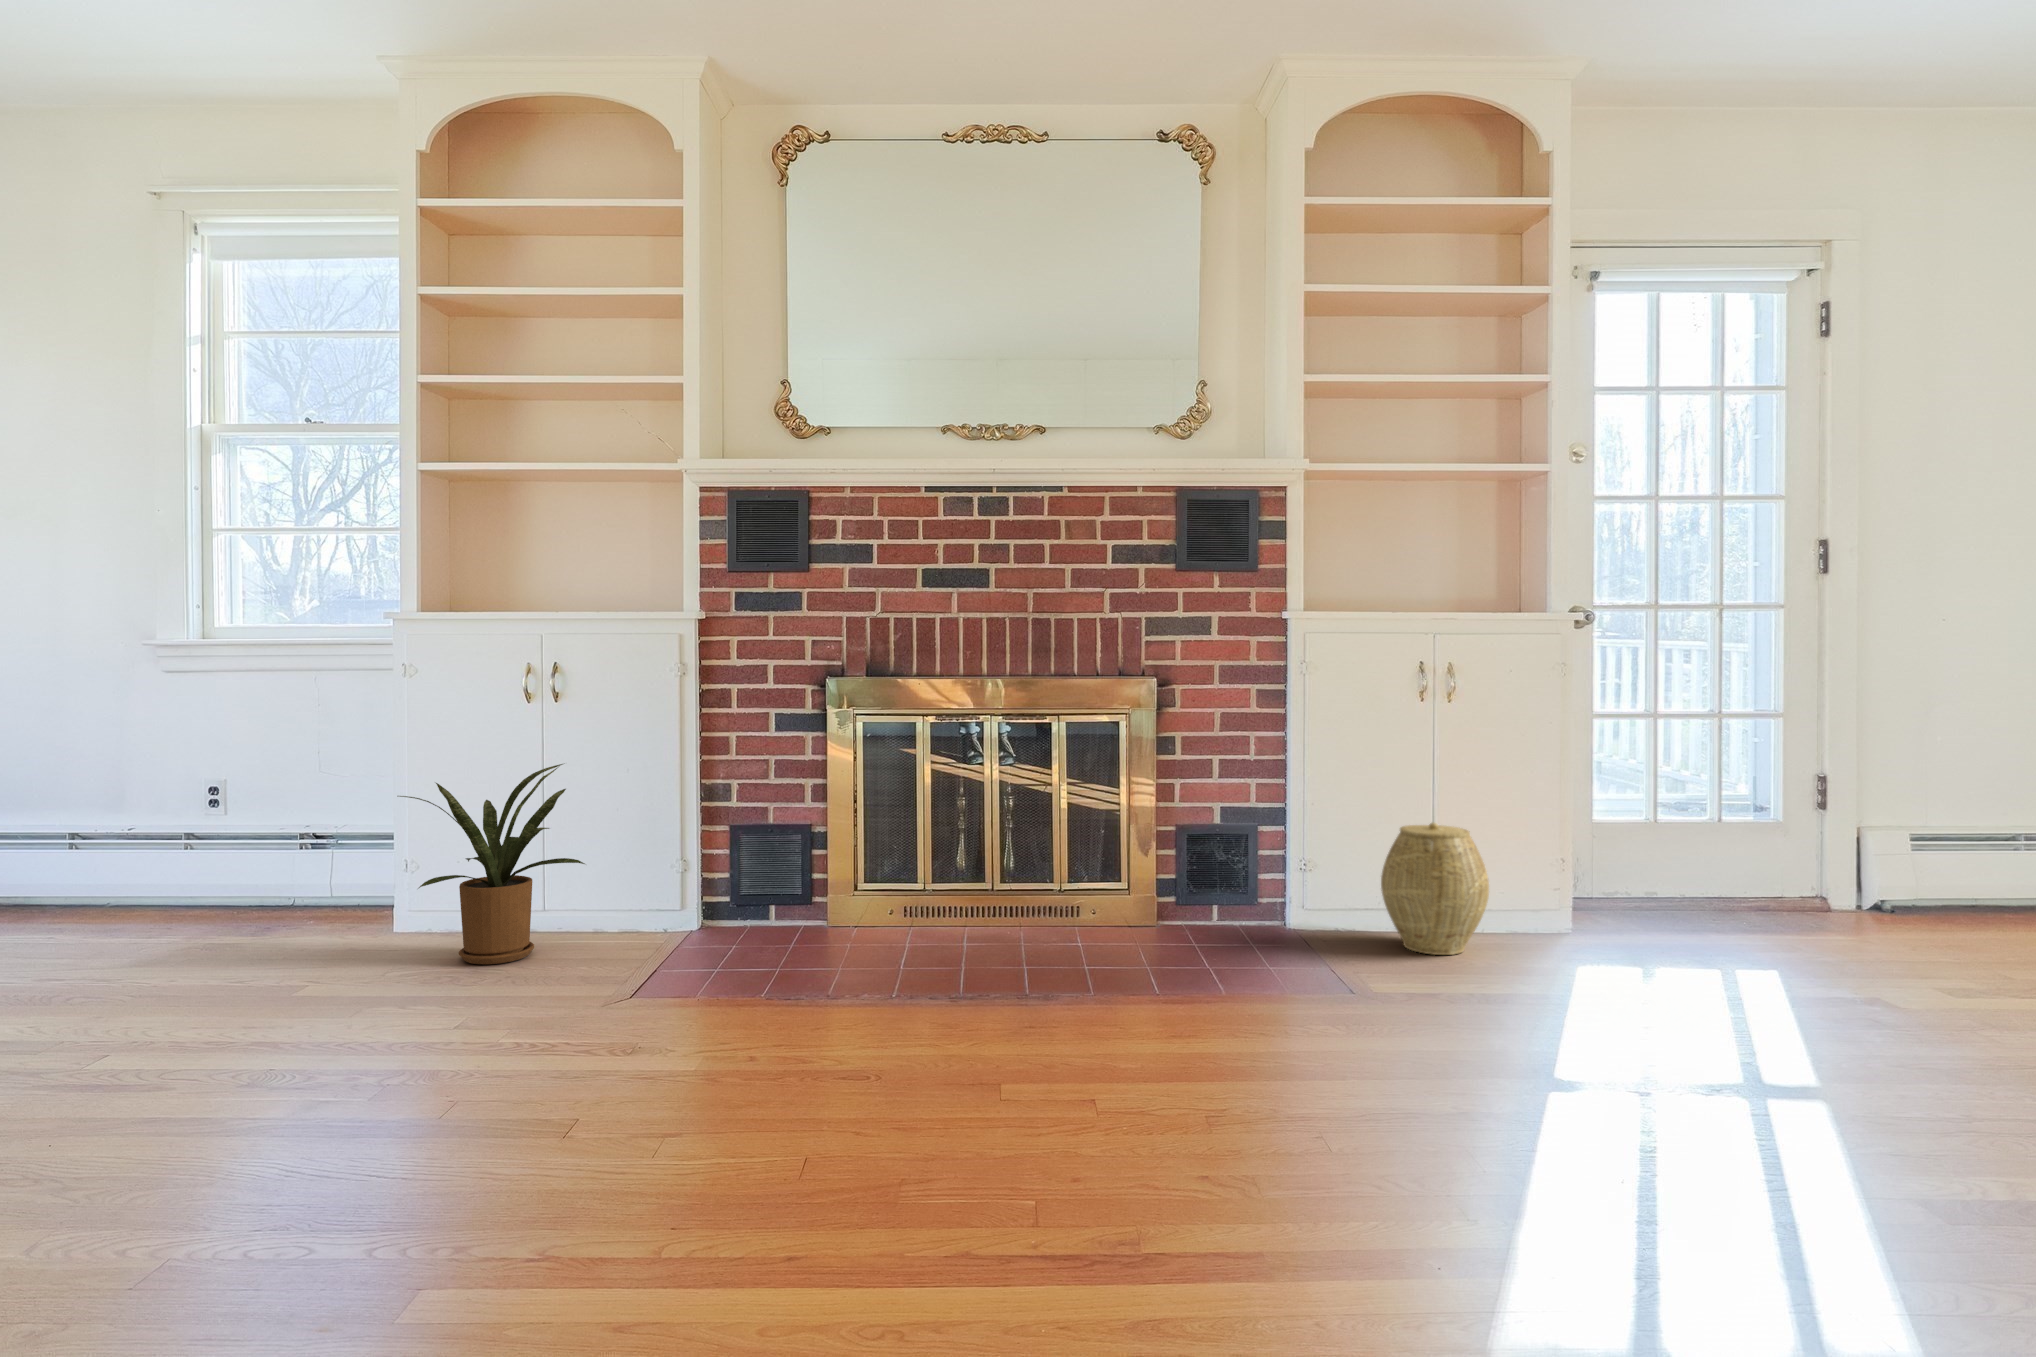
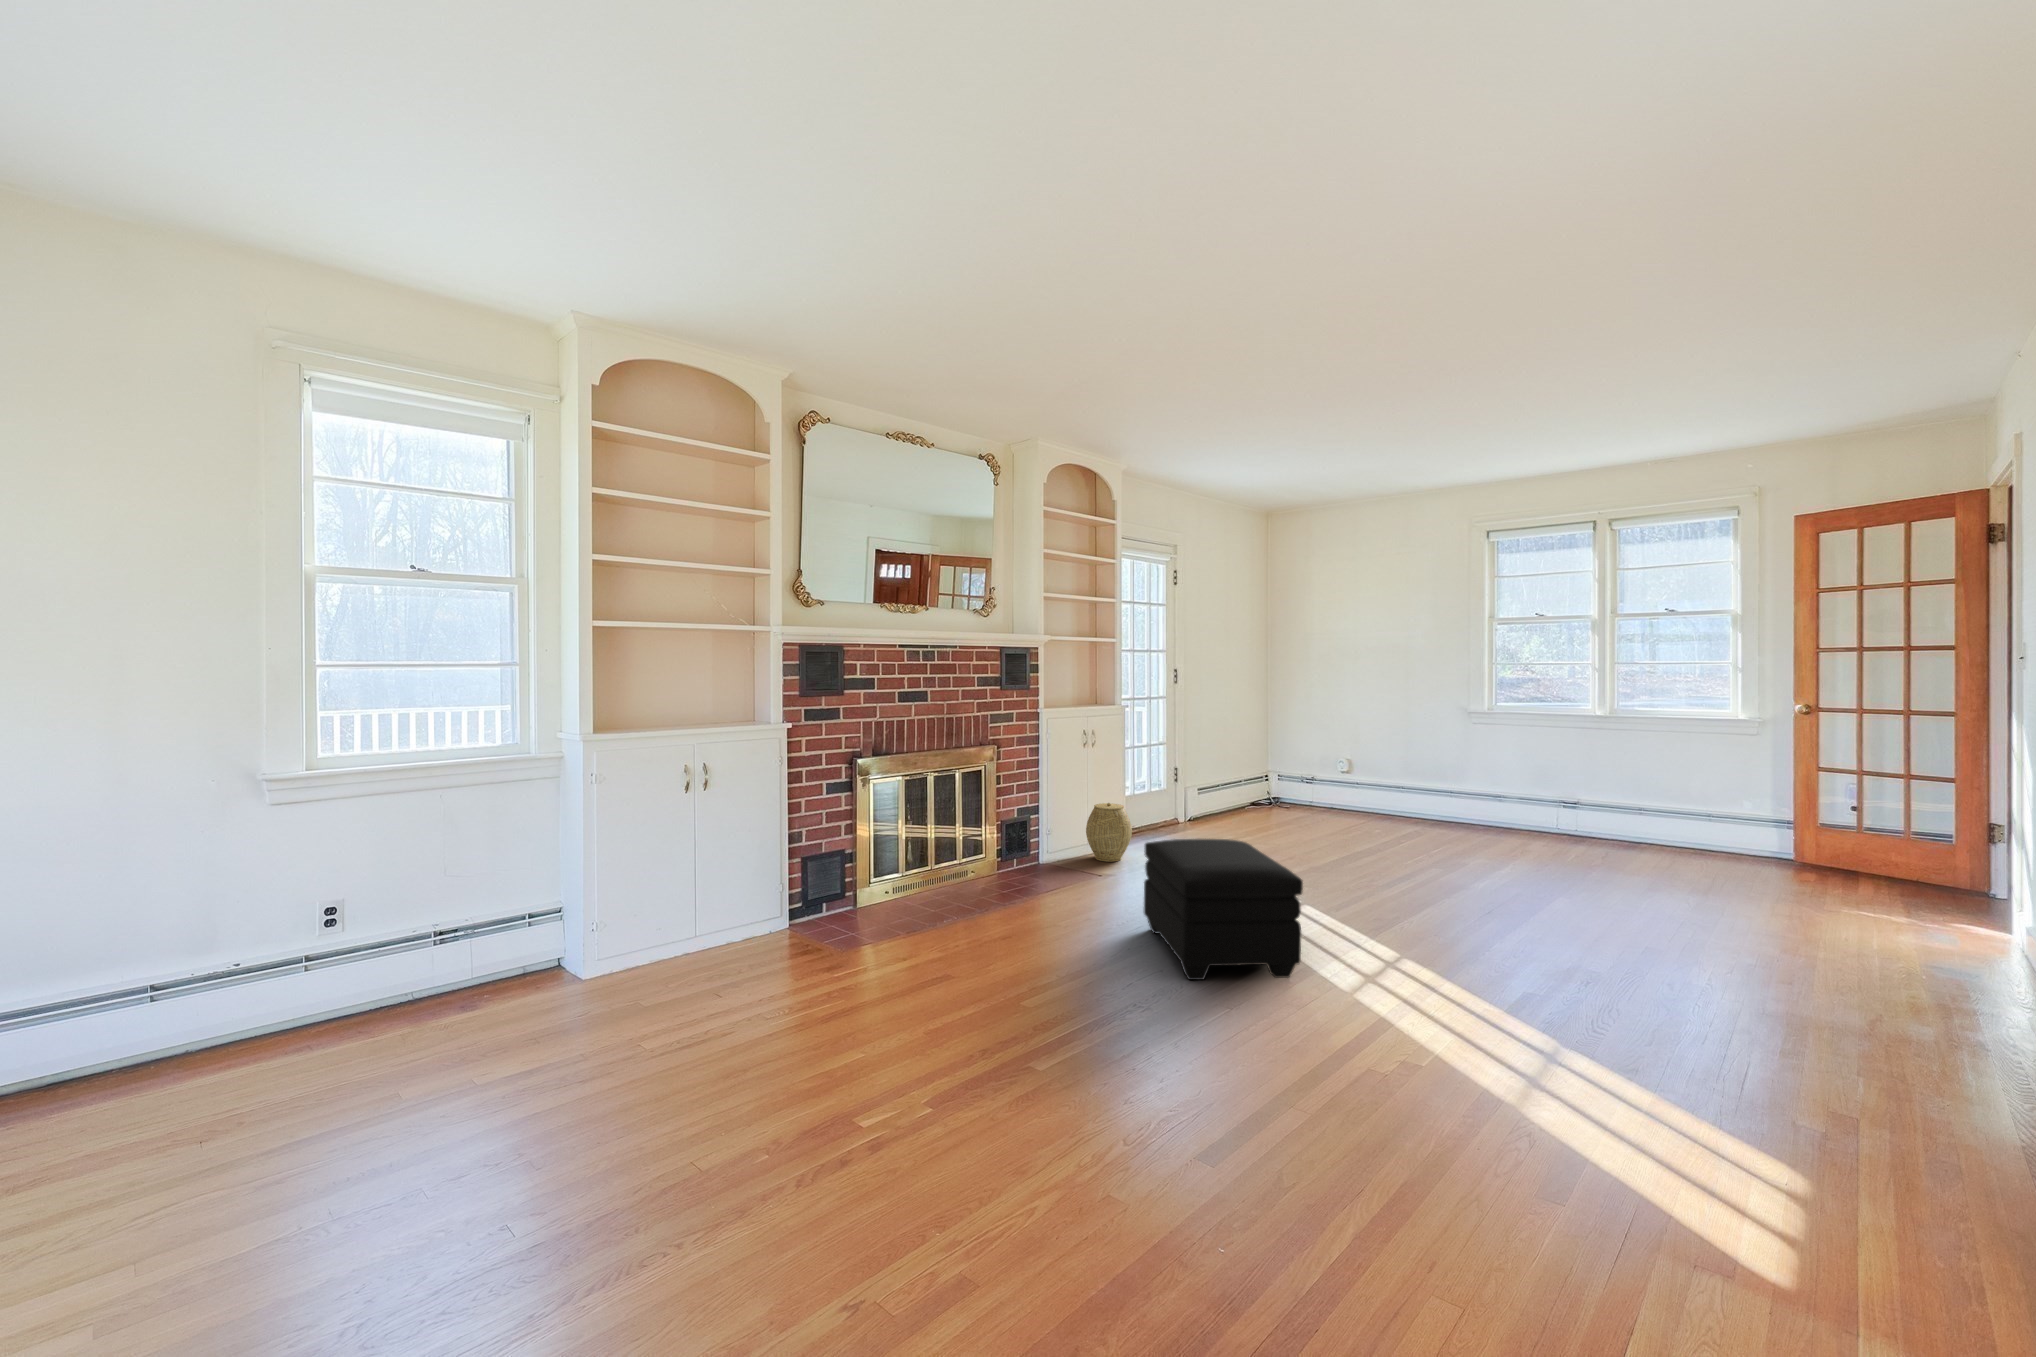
house plant: present [399,764,585,964] -> none [688,834,778,978]
ottoman: none [873,864,1361,1288] -> present [1144,839,1303,980]

